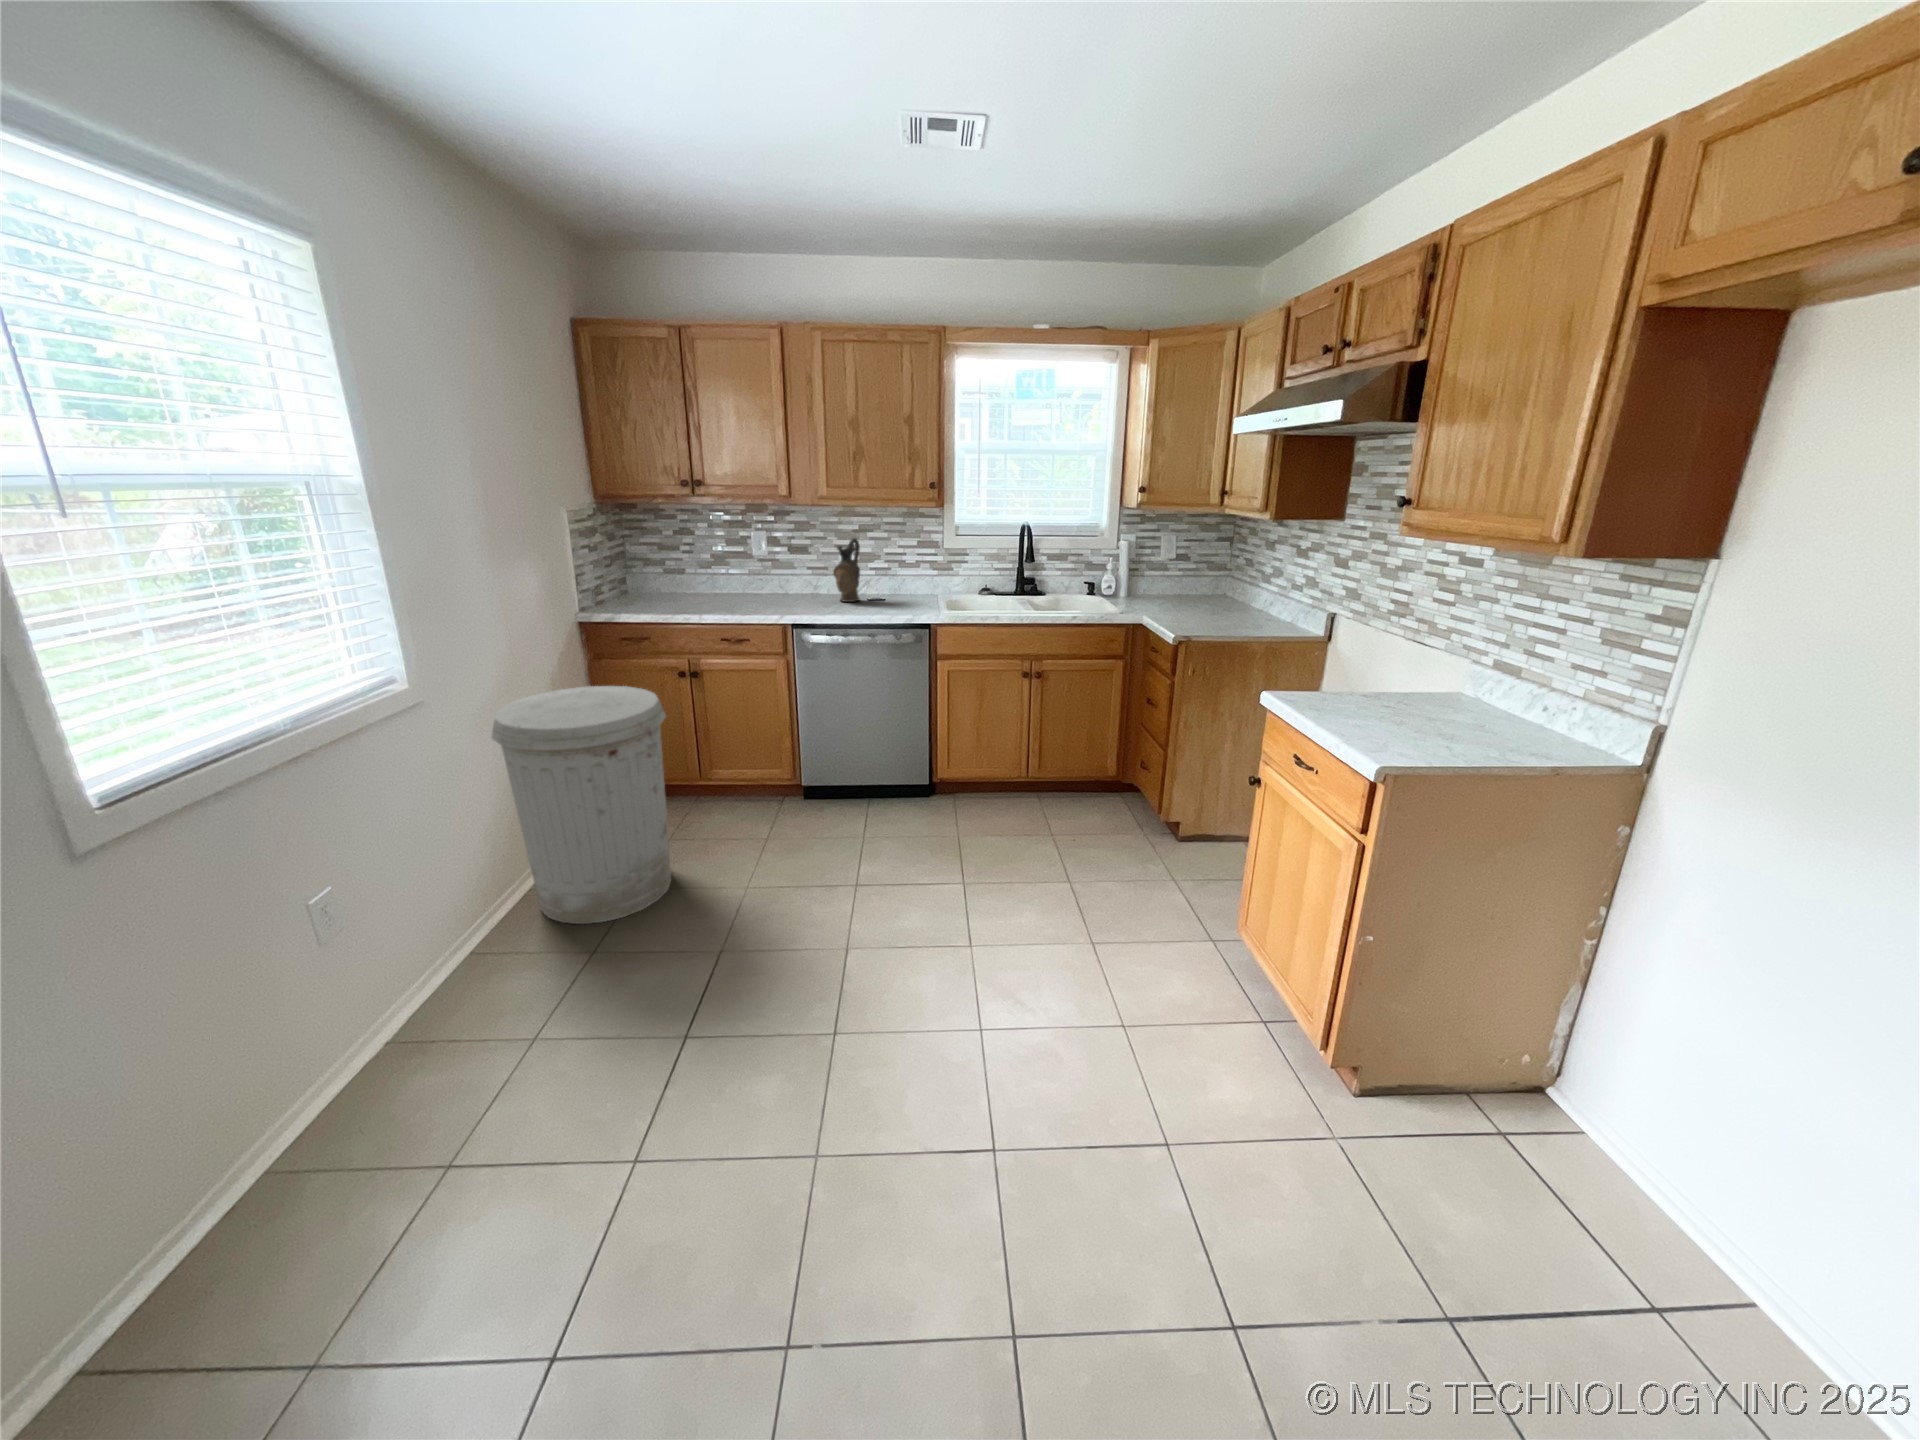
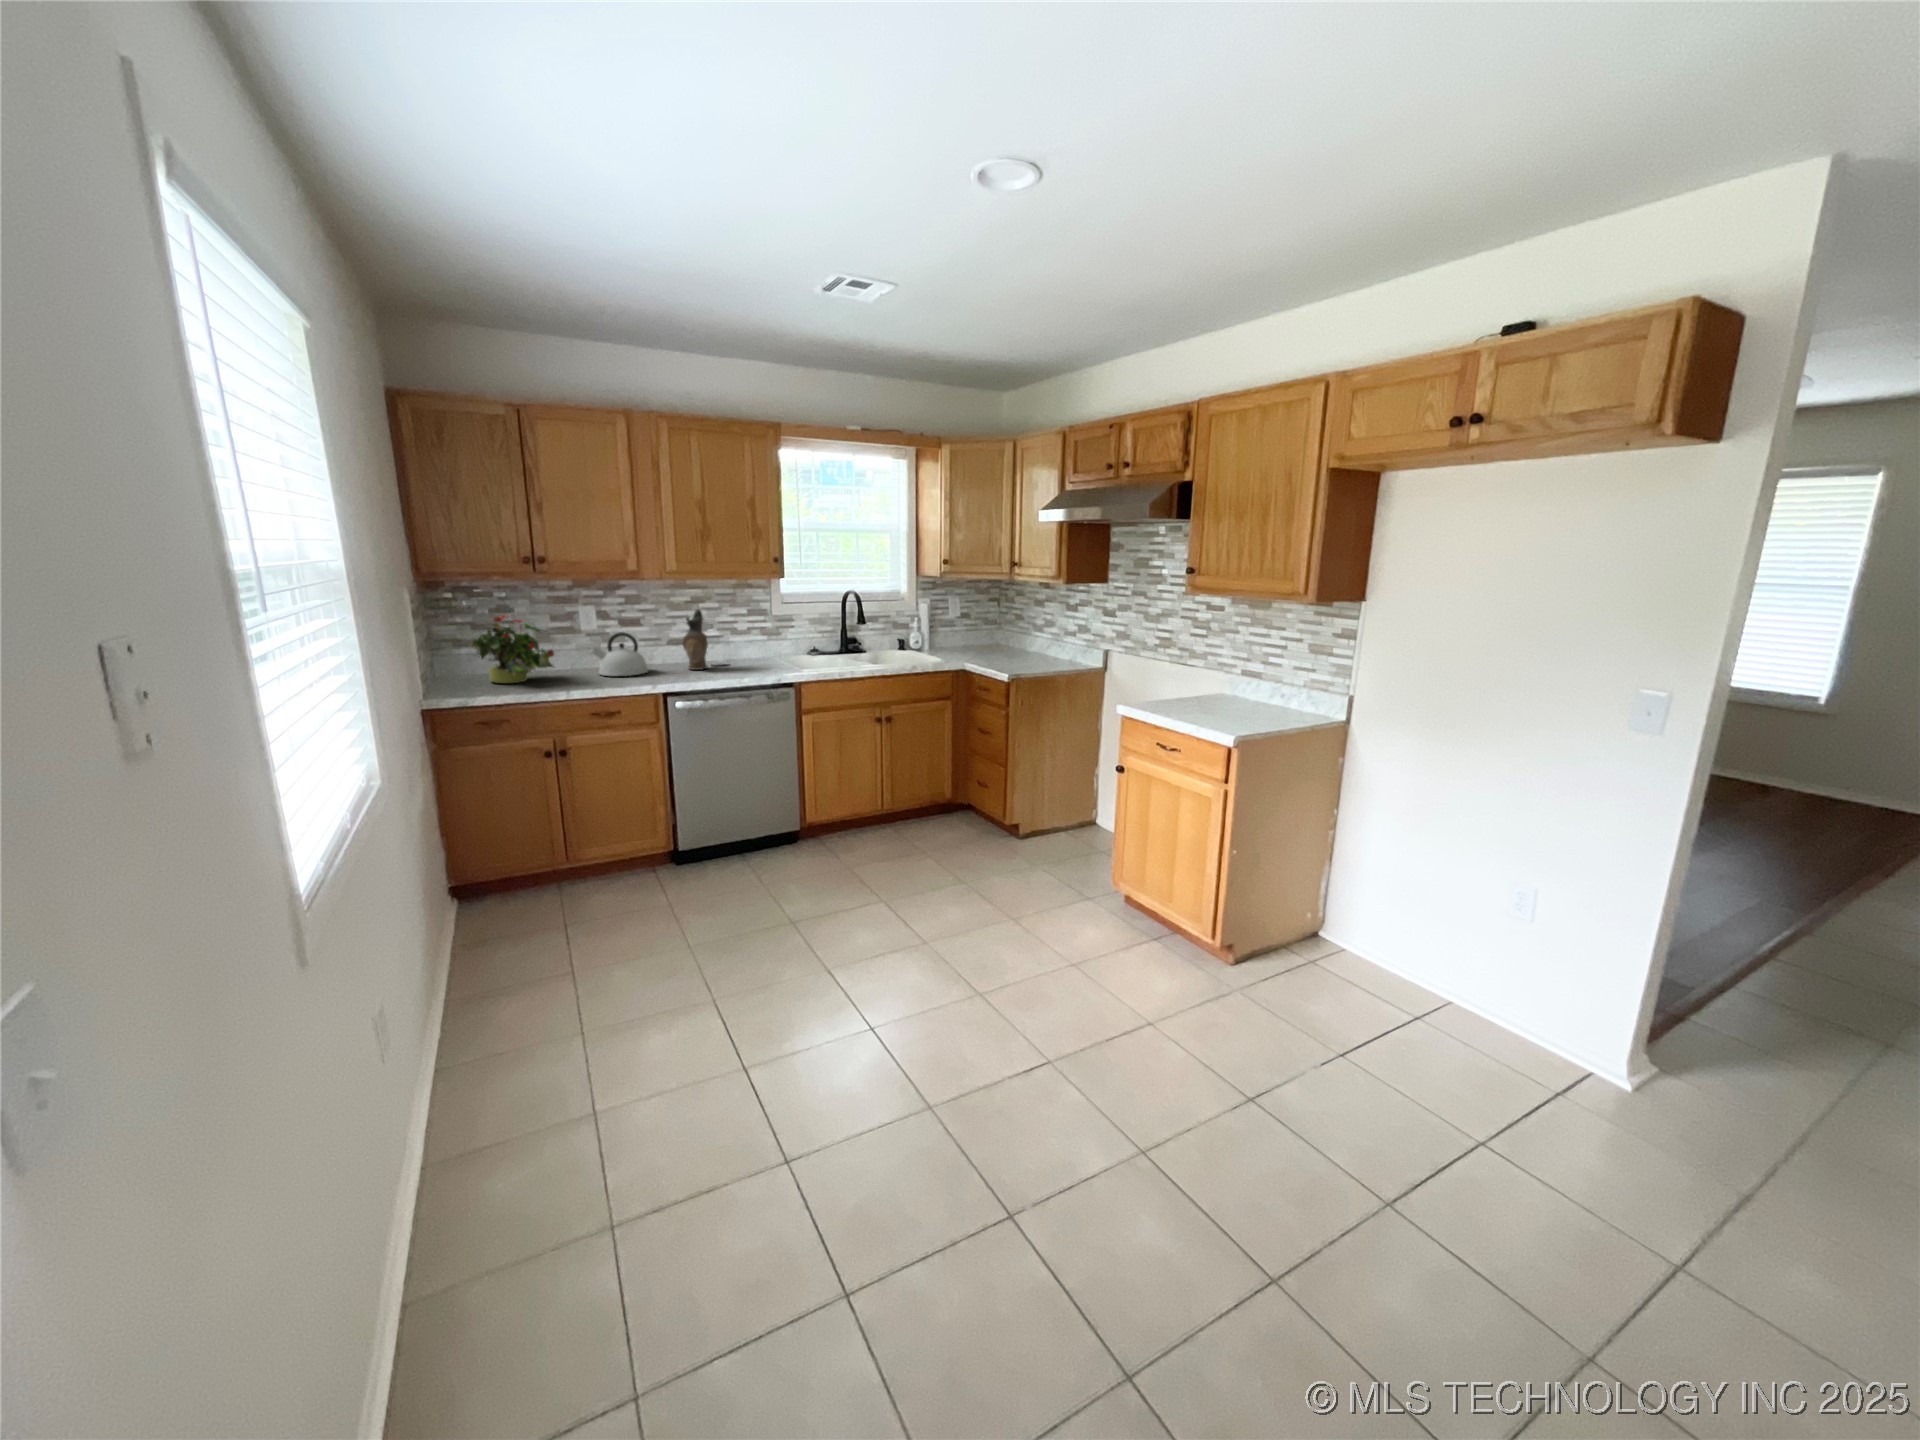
potted plant: none [648,535,715,602] -> present [470,614,554,683]
kettle: none [751,559,803,603] -> present [592,632,648,676]
trash can: present [491,686,671,924] -> none [427,767,615,1023]

